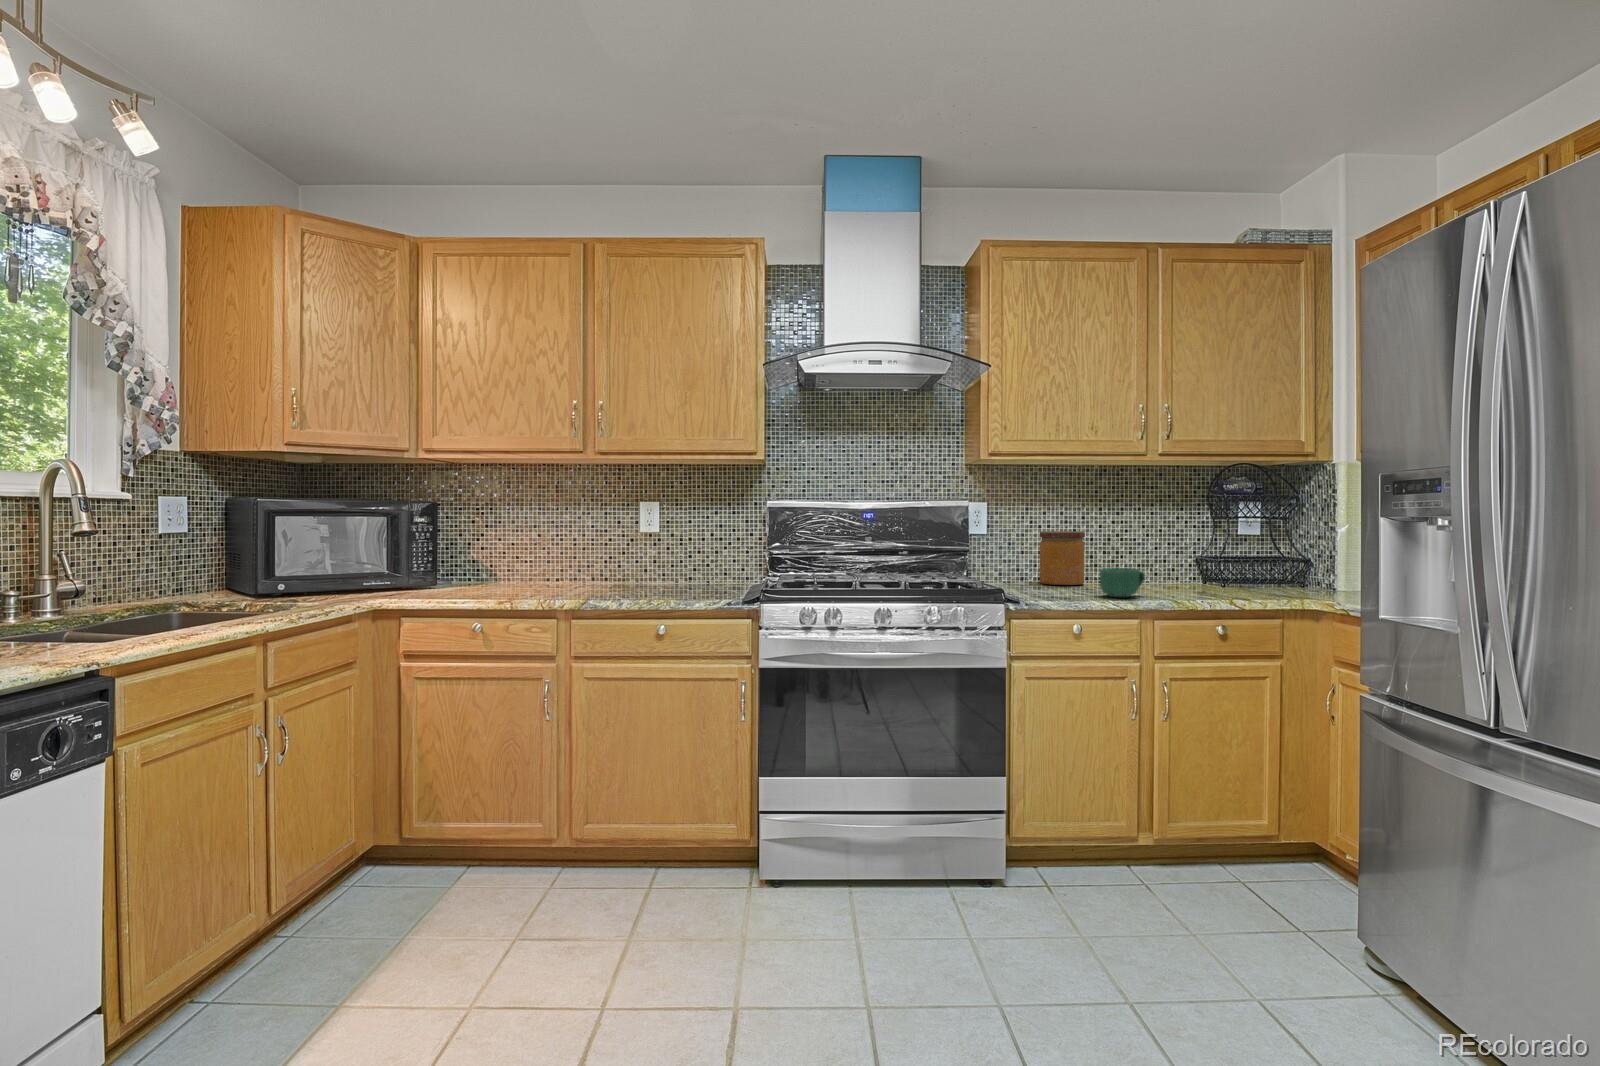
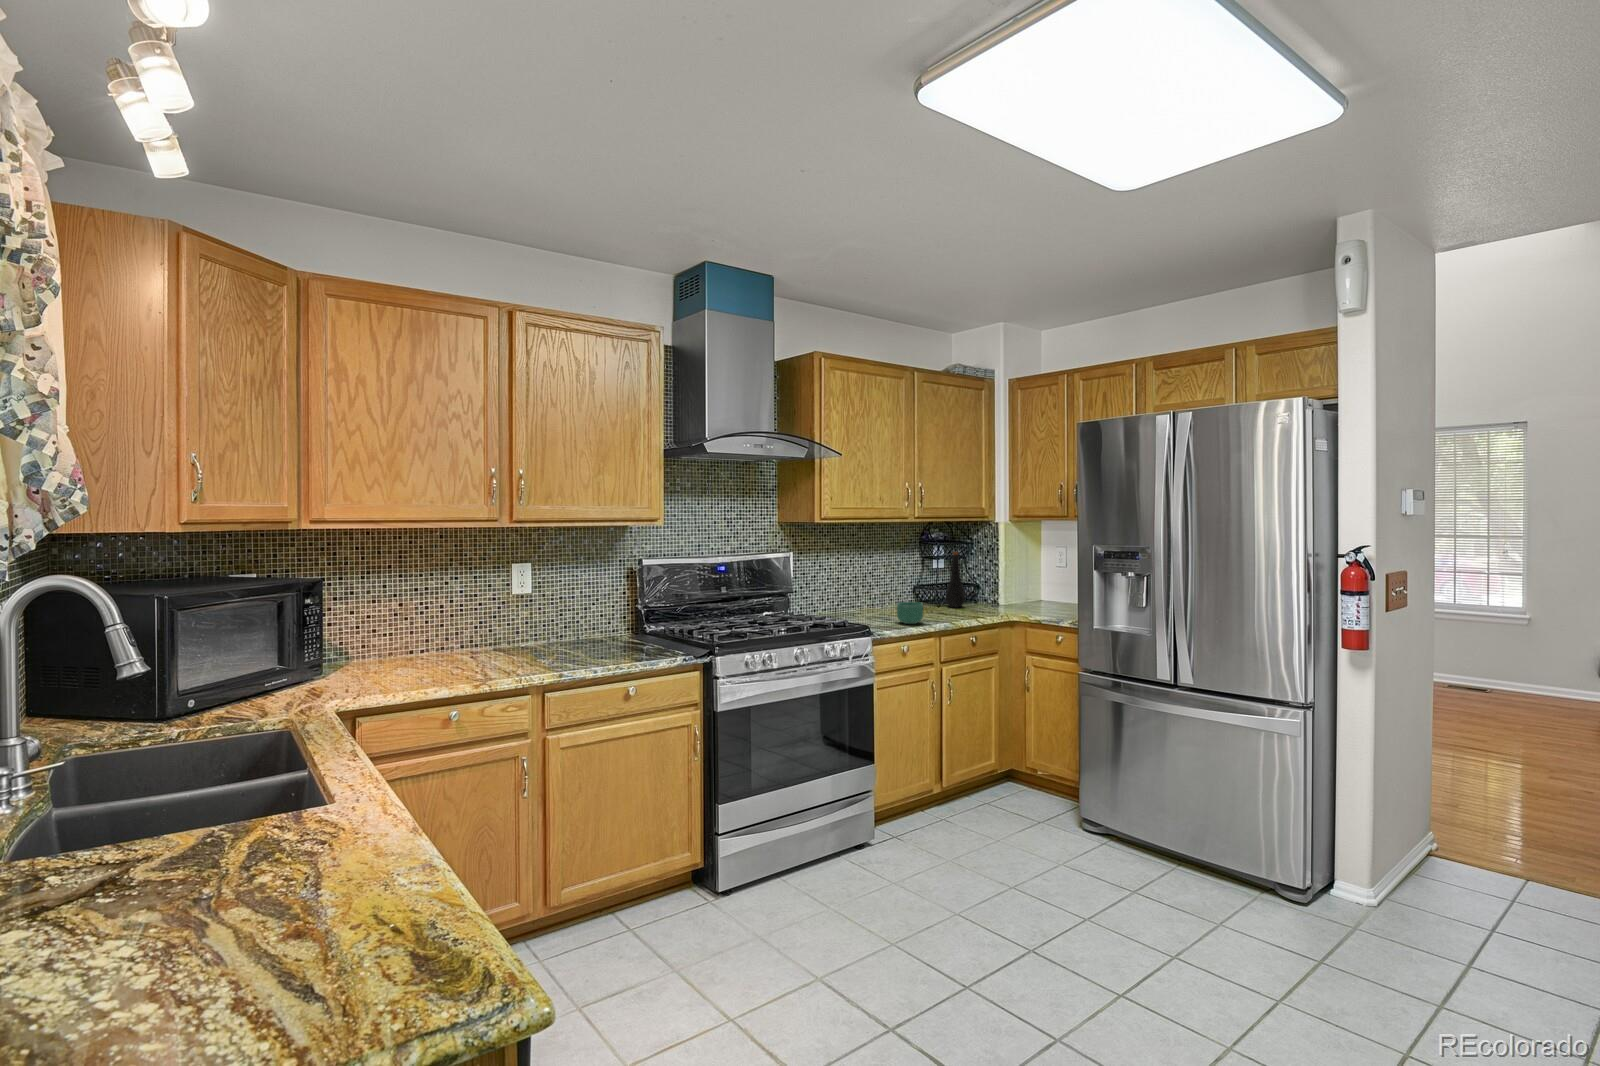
bottle: none [1237,507,1269,588] -> present [946,552,965,607]
jar: present [1040,531,1085,585] -> none [831,573,863,615]

